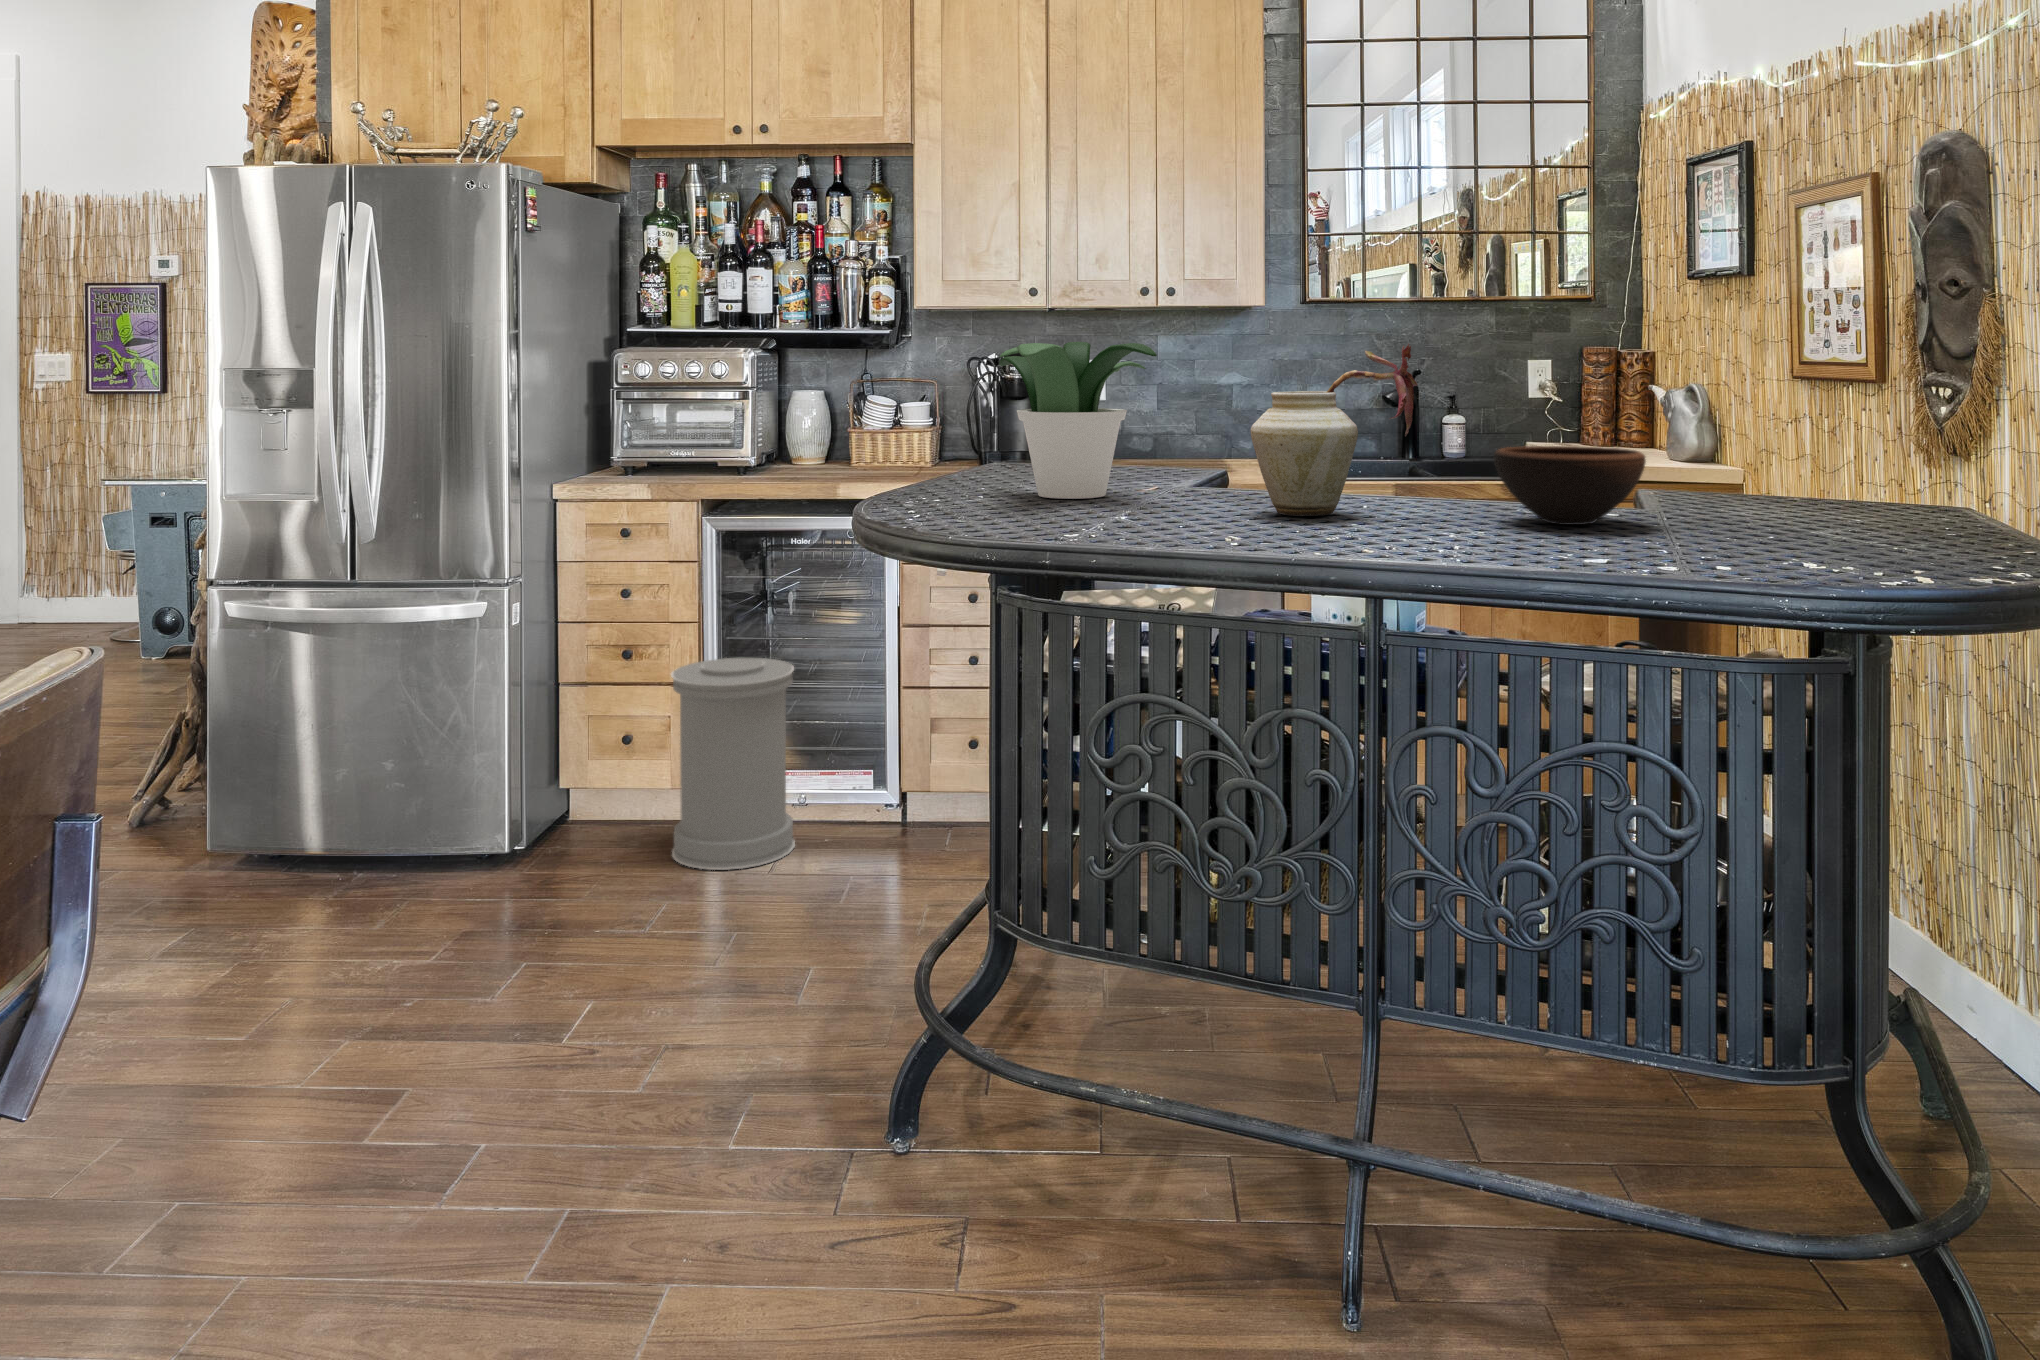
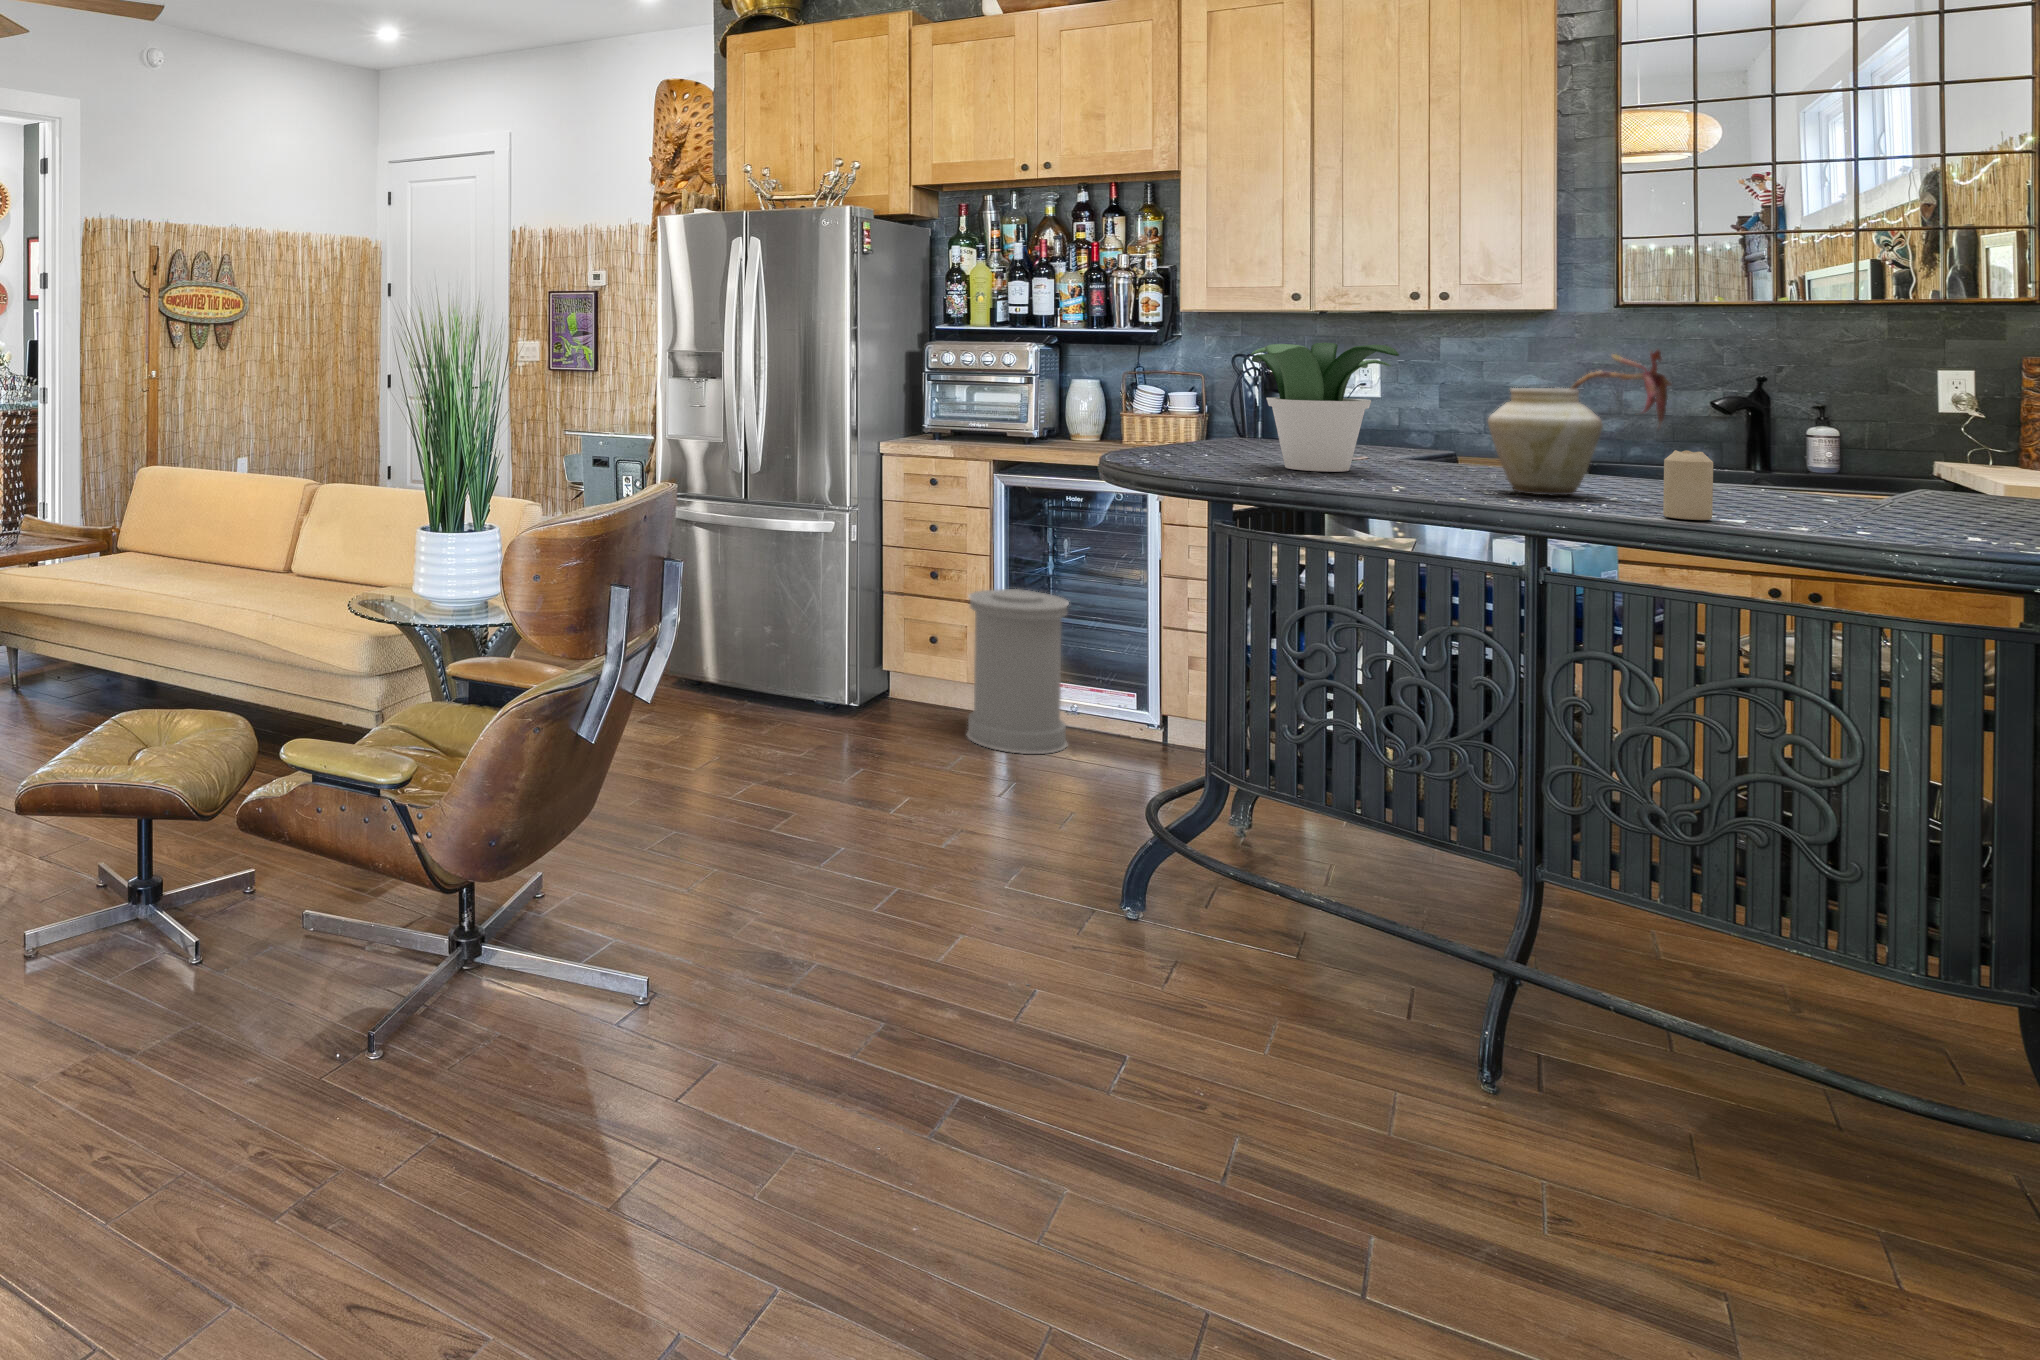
bowl: present [1494,446,1646,525] -> none [1754,445,1943,519]
candle: none [1430,459,1473,539] -> present [1663,450,1713,520]

